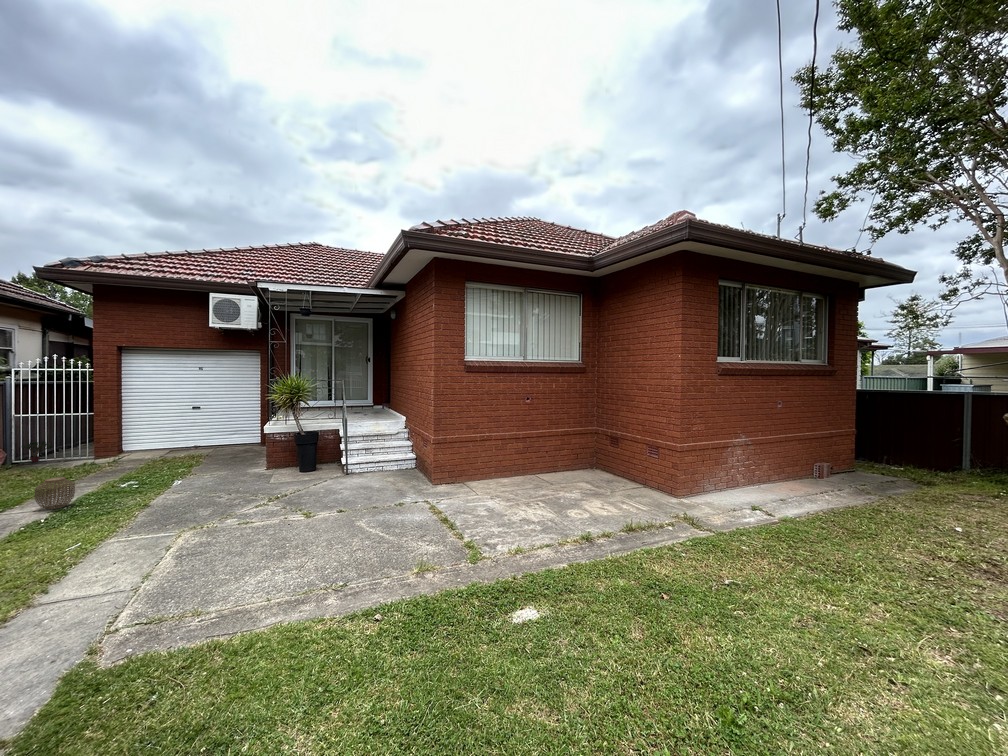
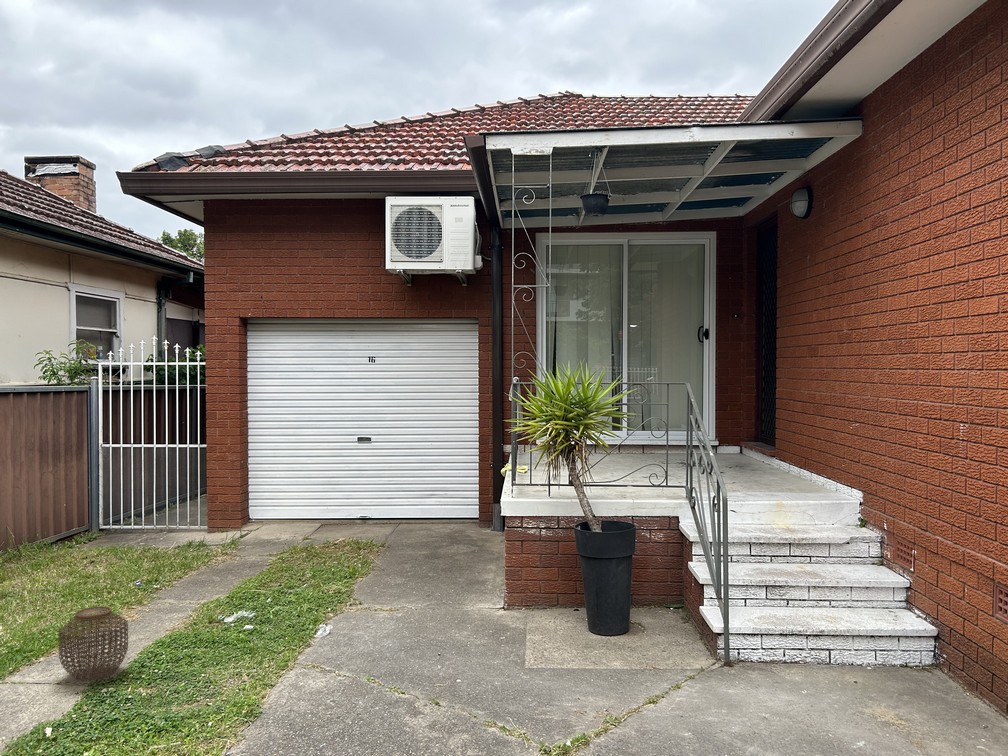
potted plant: present [22,441,52,462] -> none [105,495,149,534]

